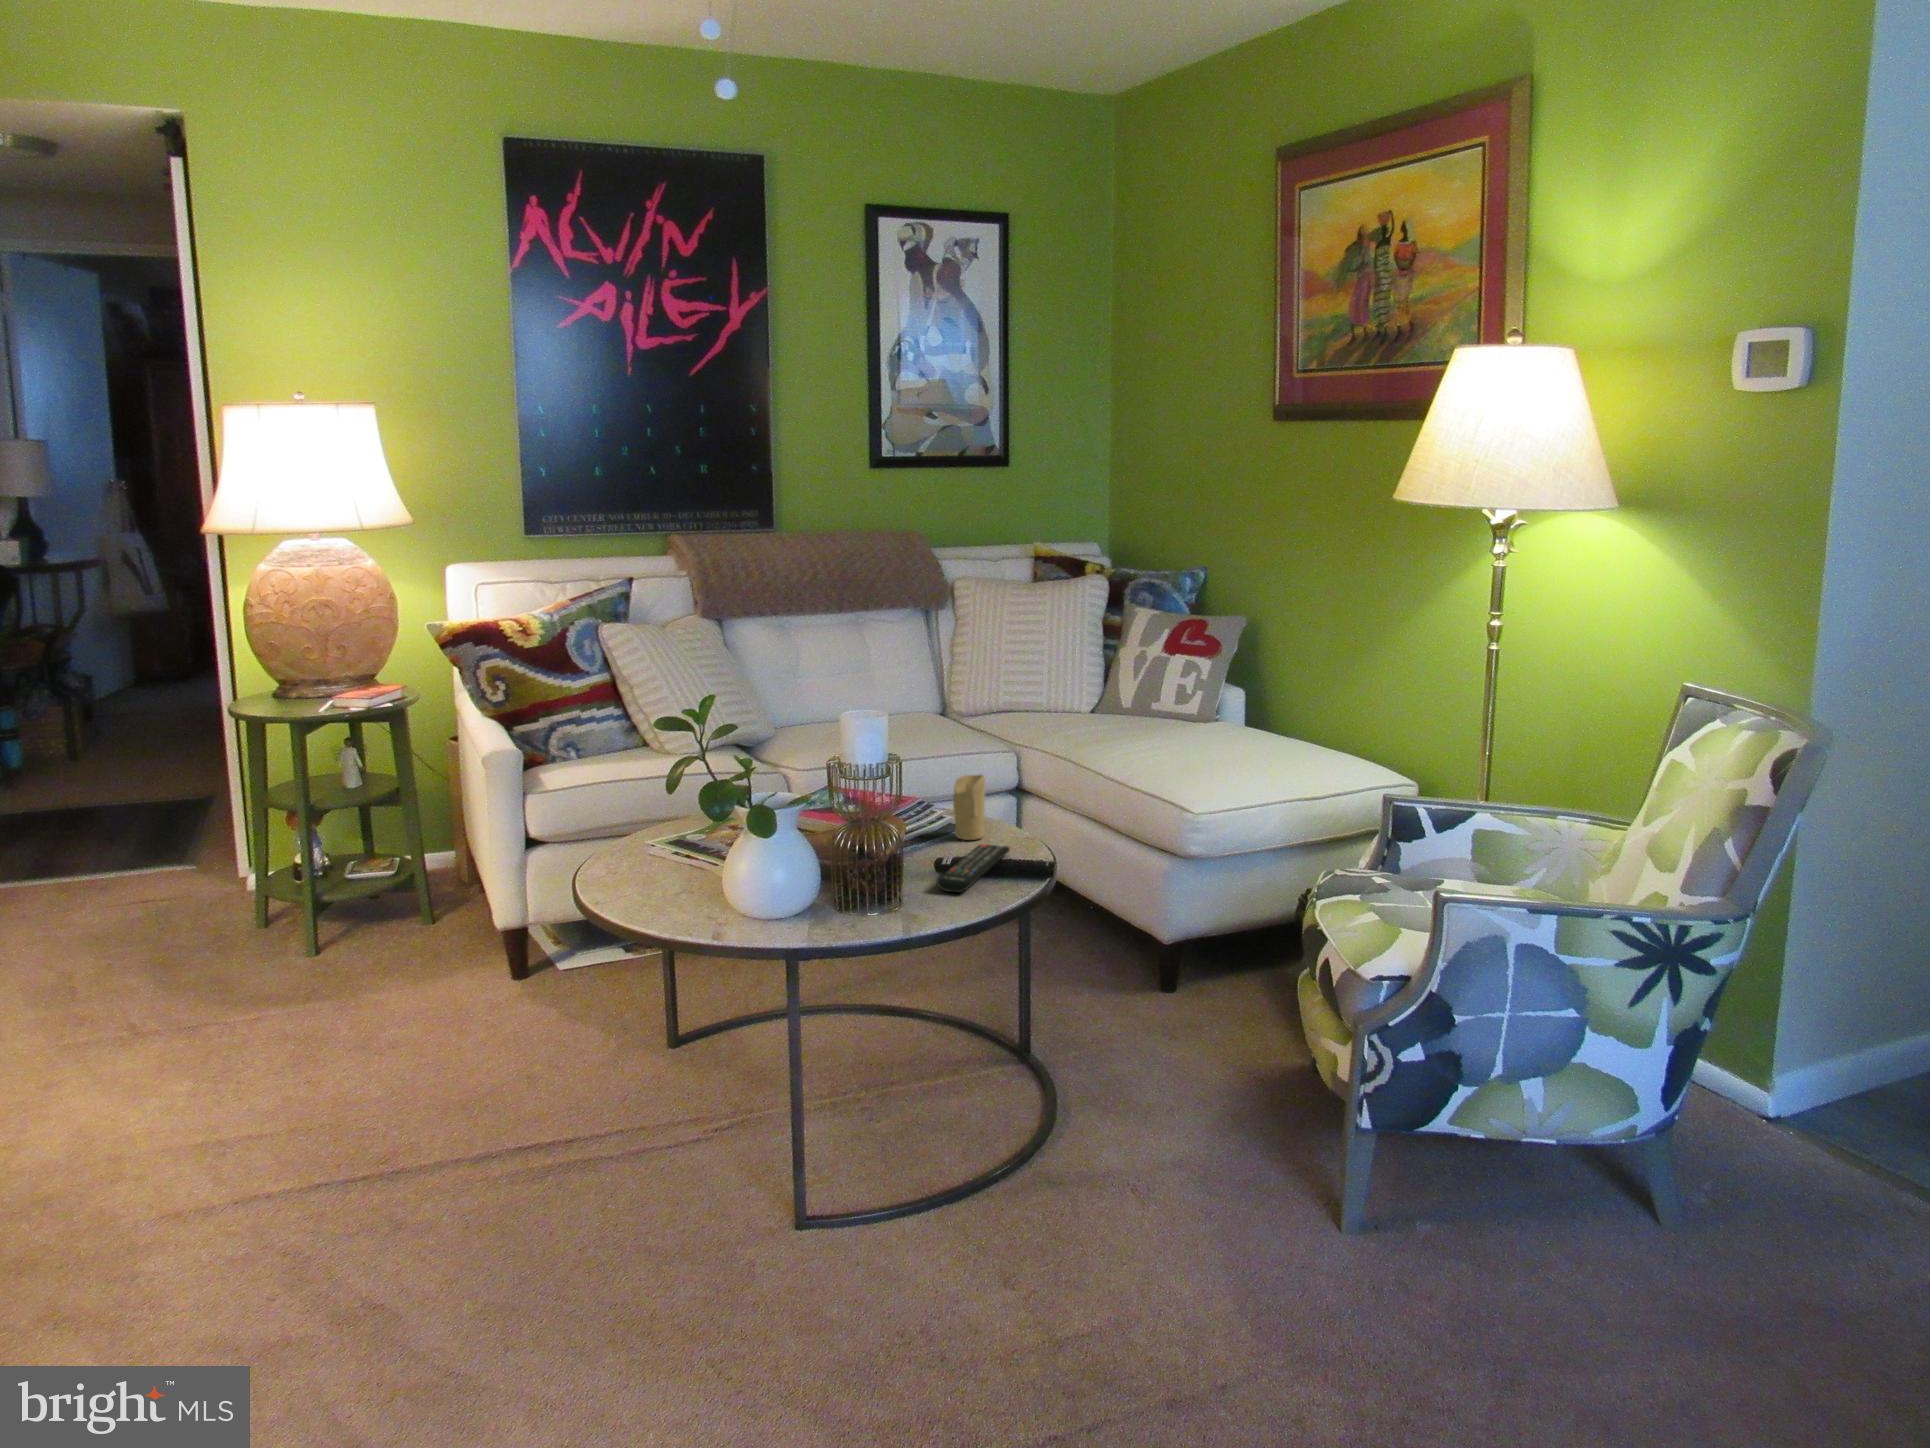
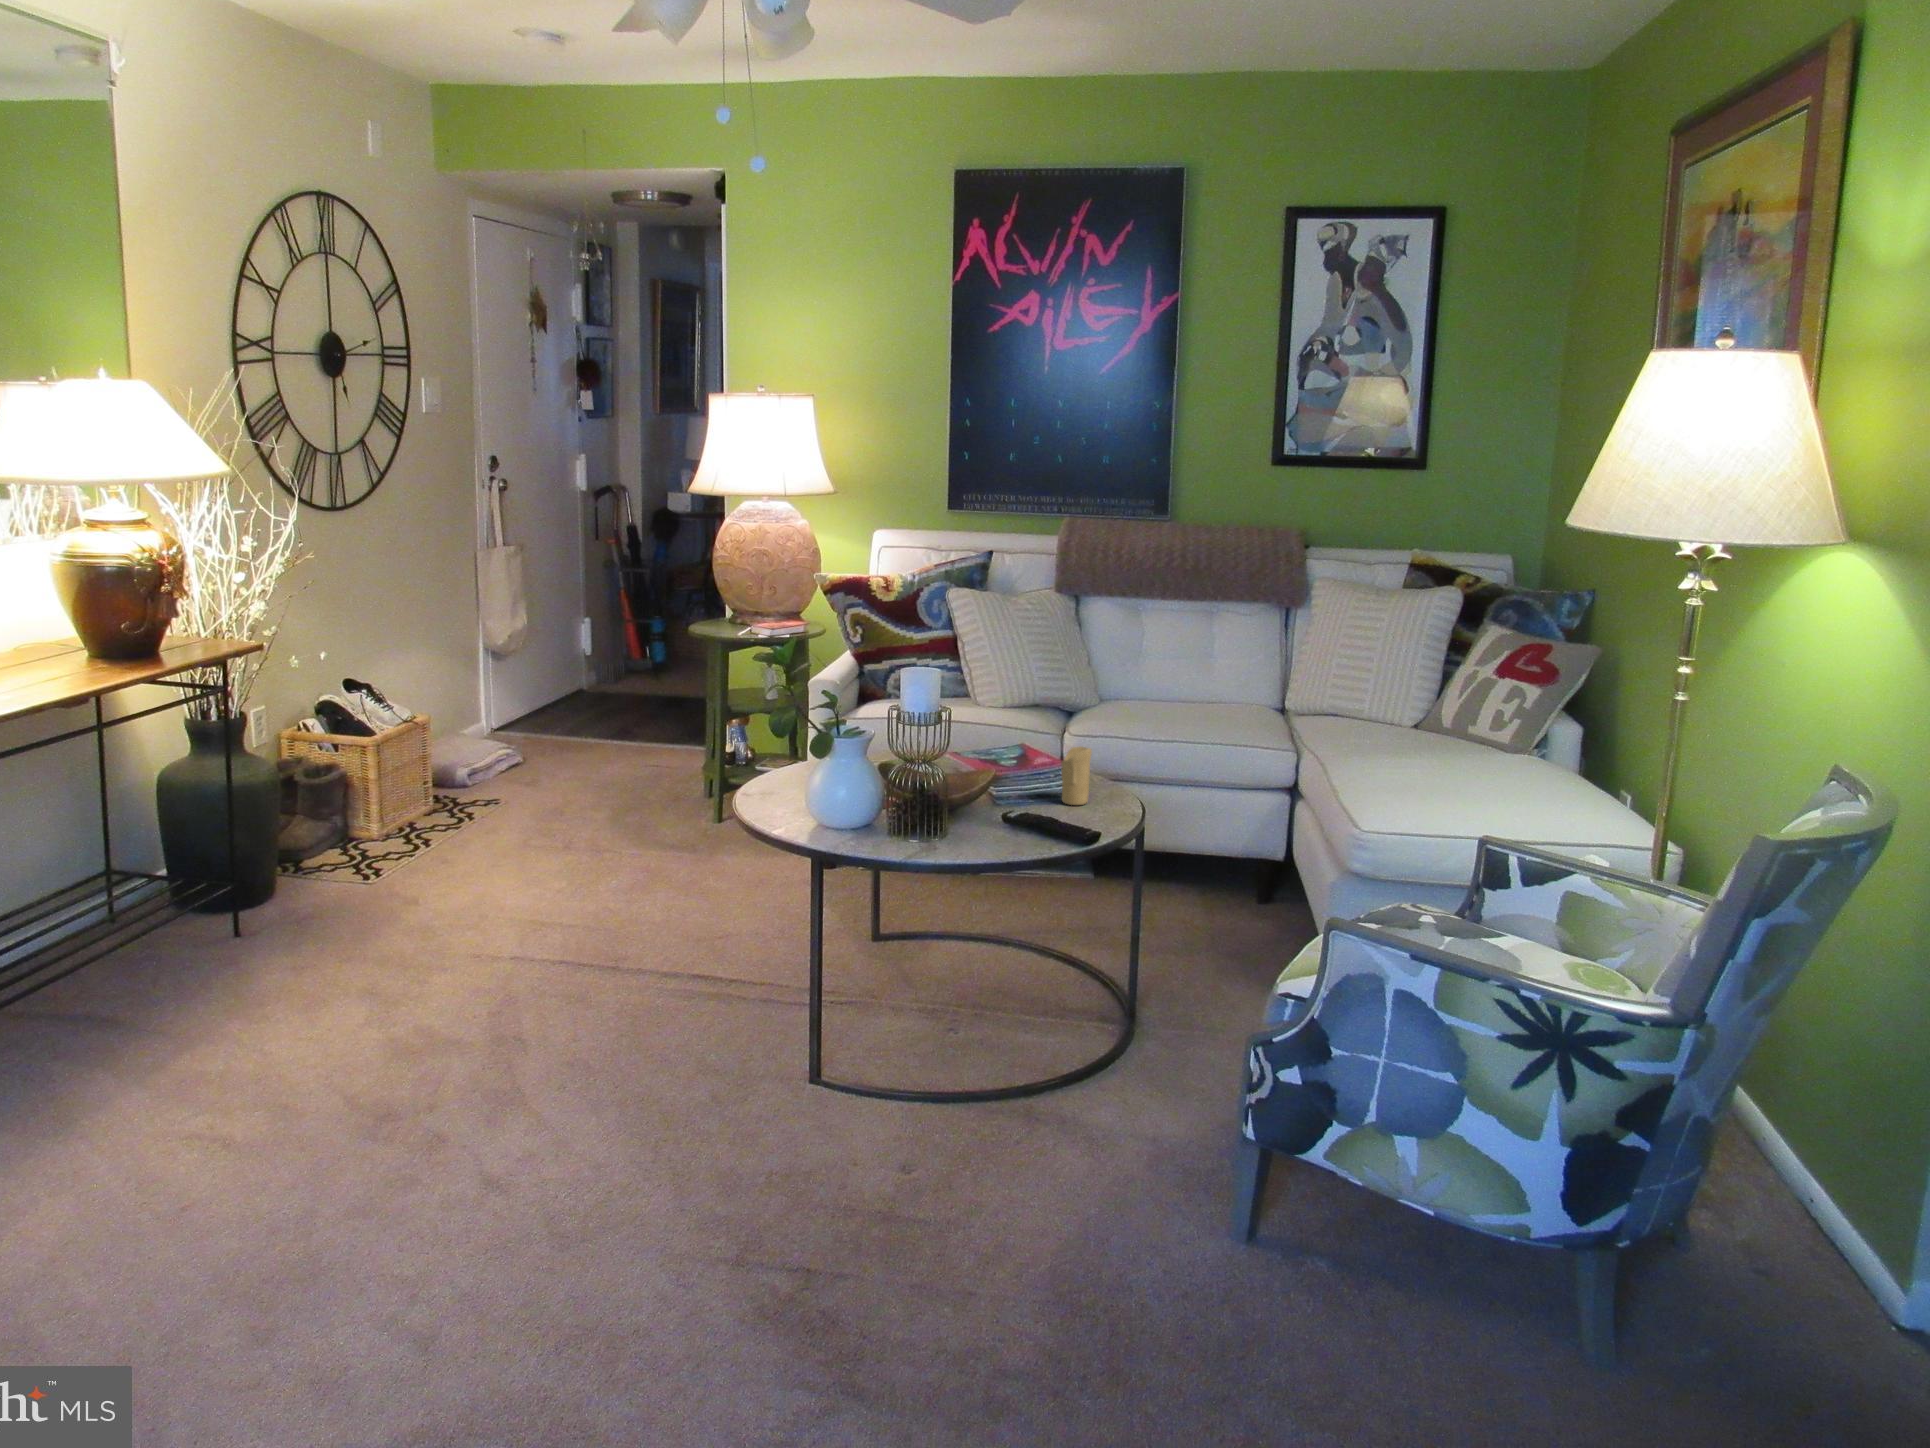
remote control: present [937,844,1010,892] -> none [977,807,1082,839]

